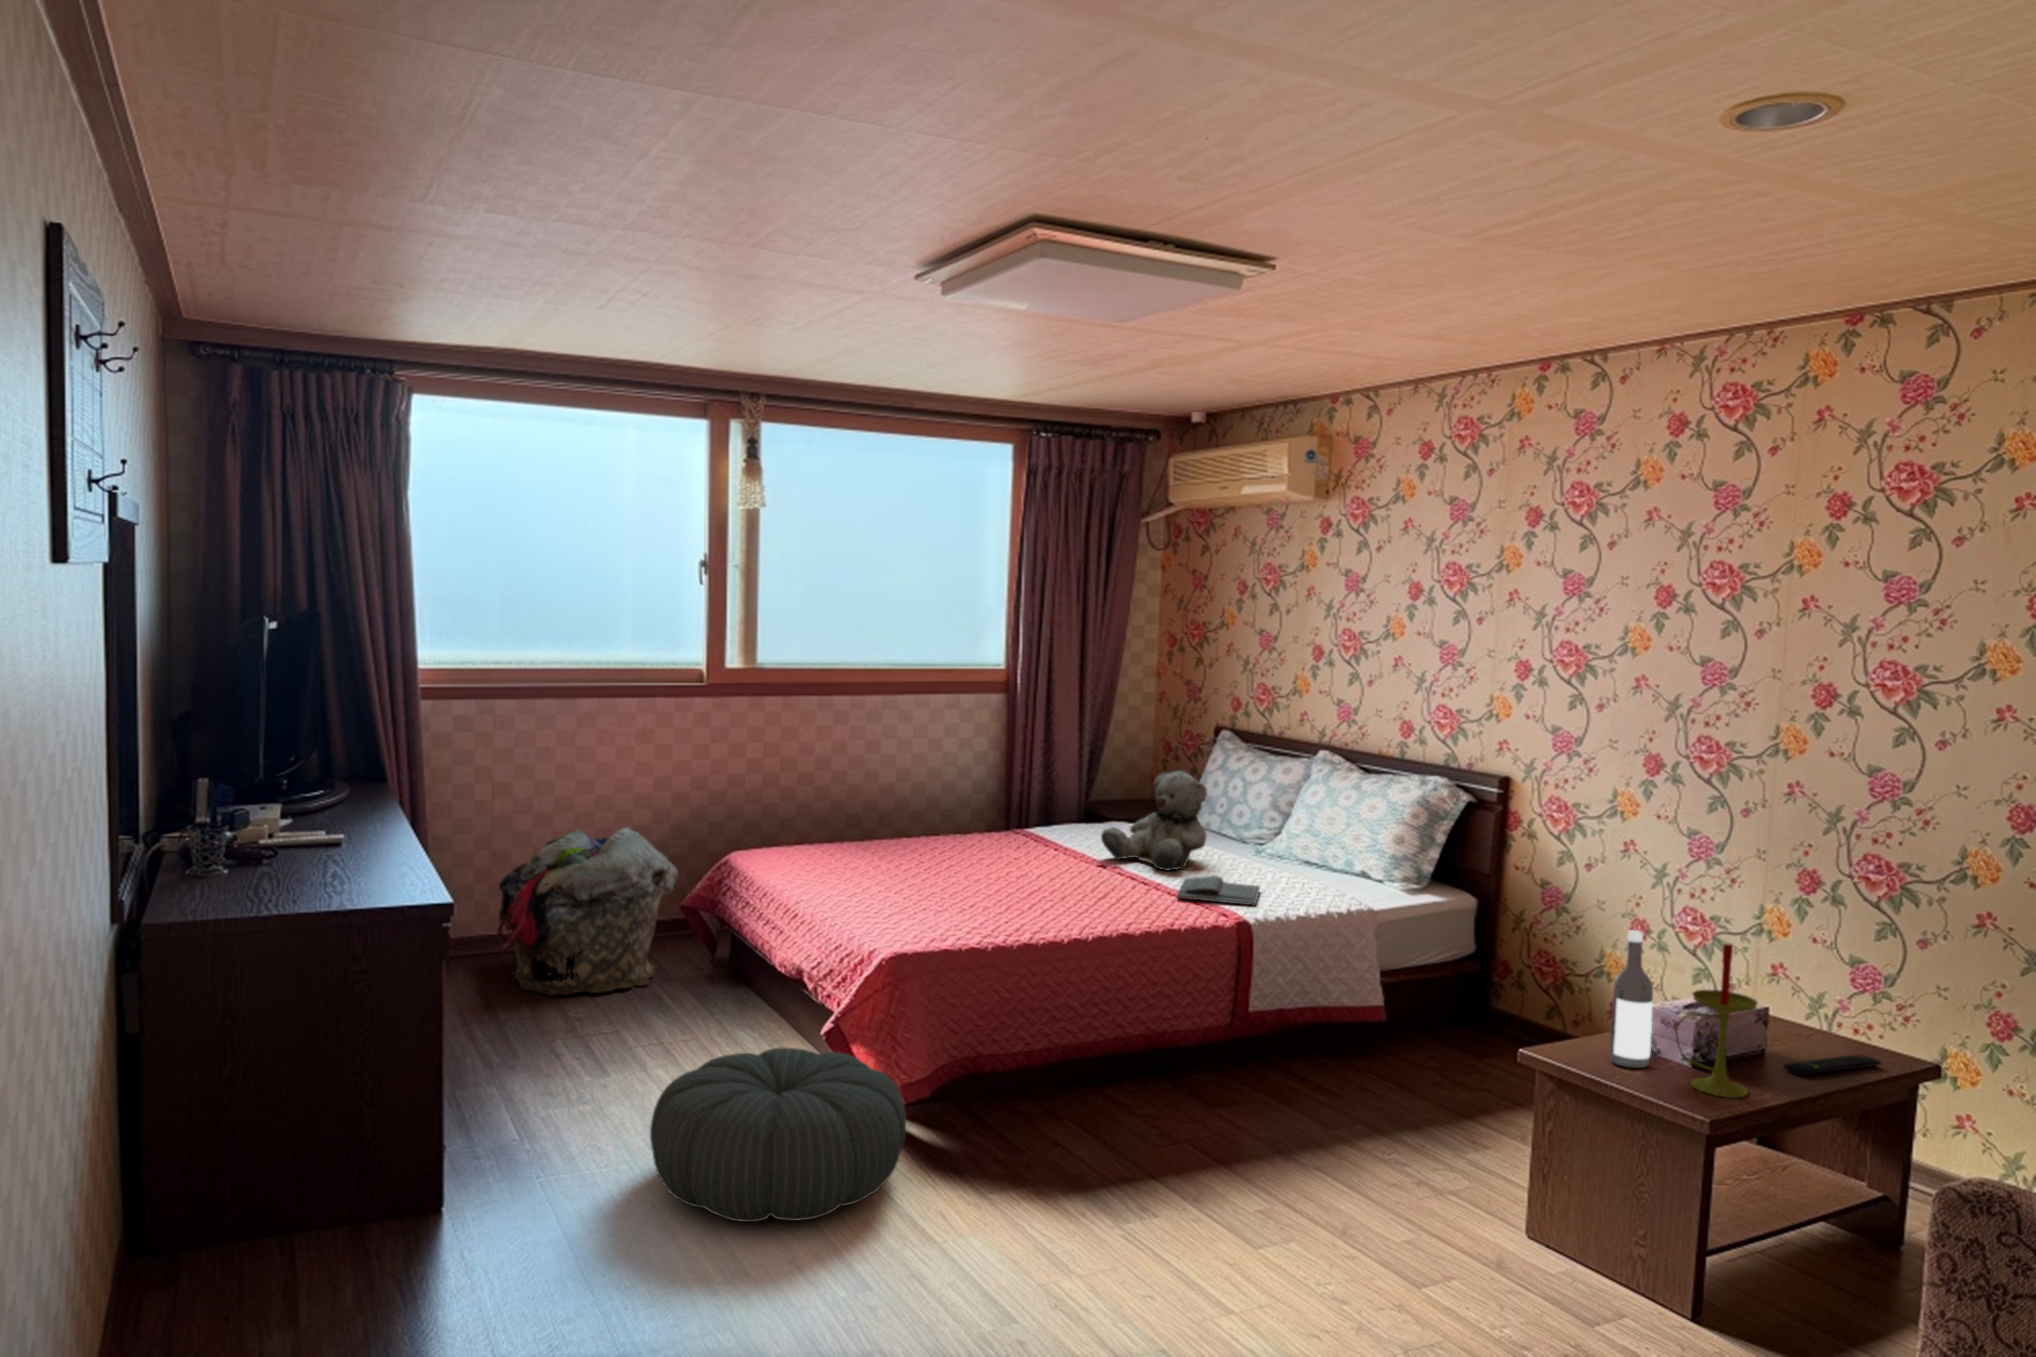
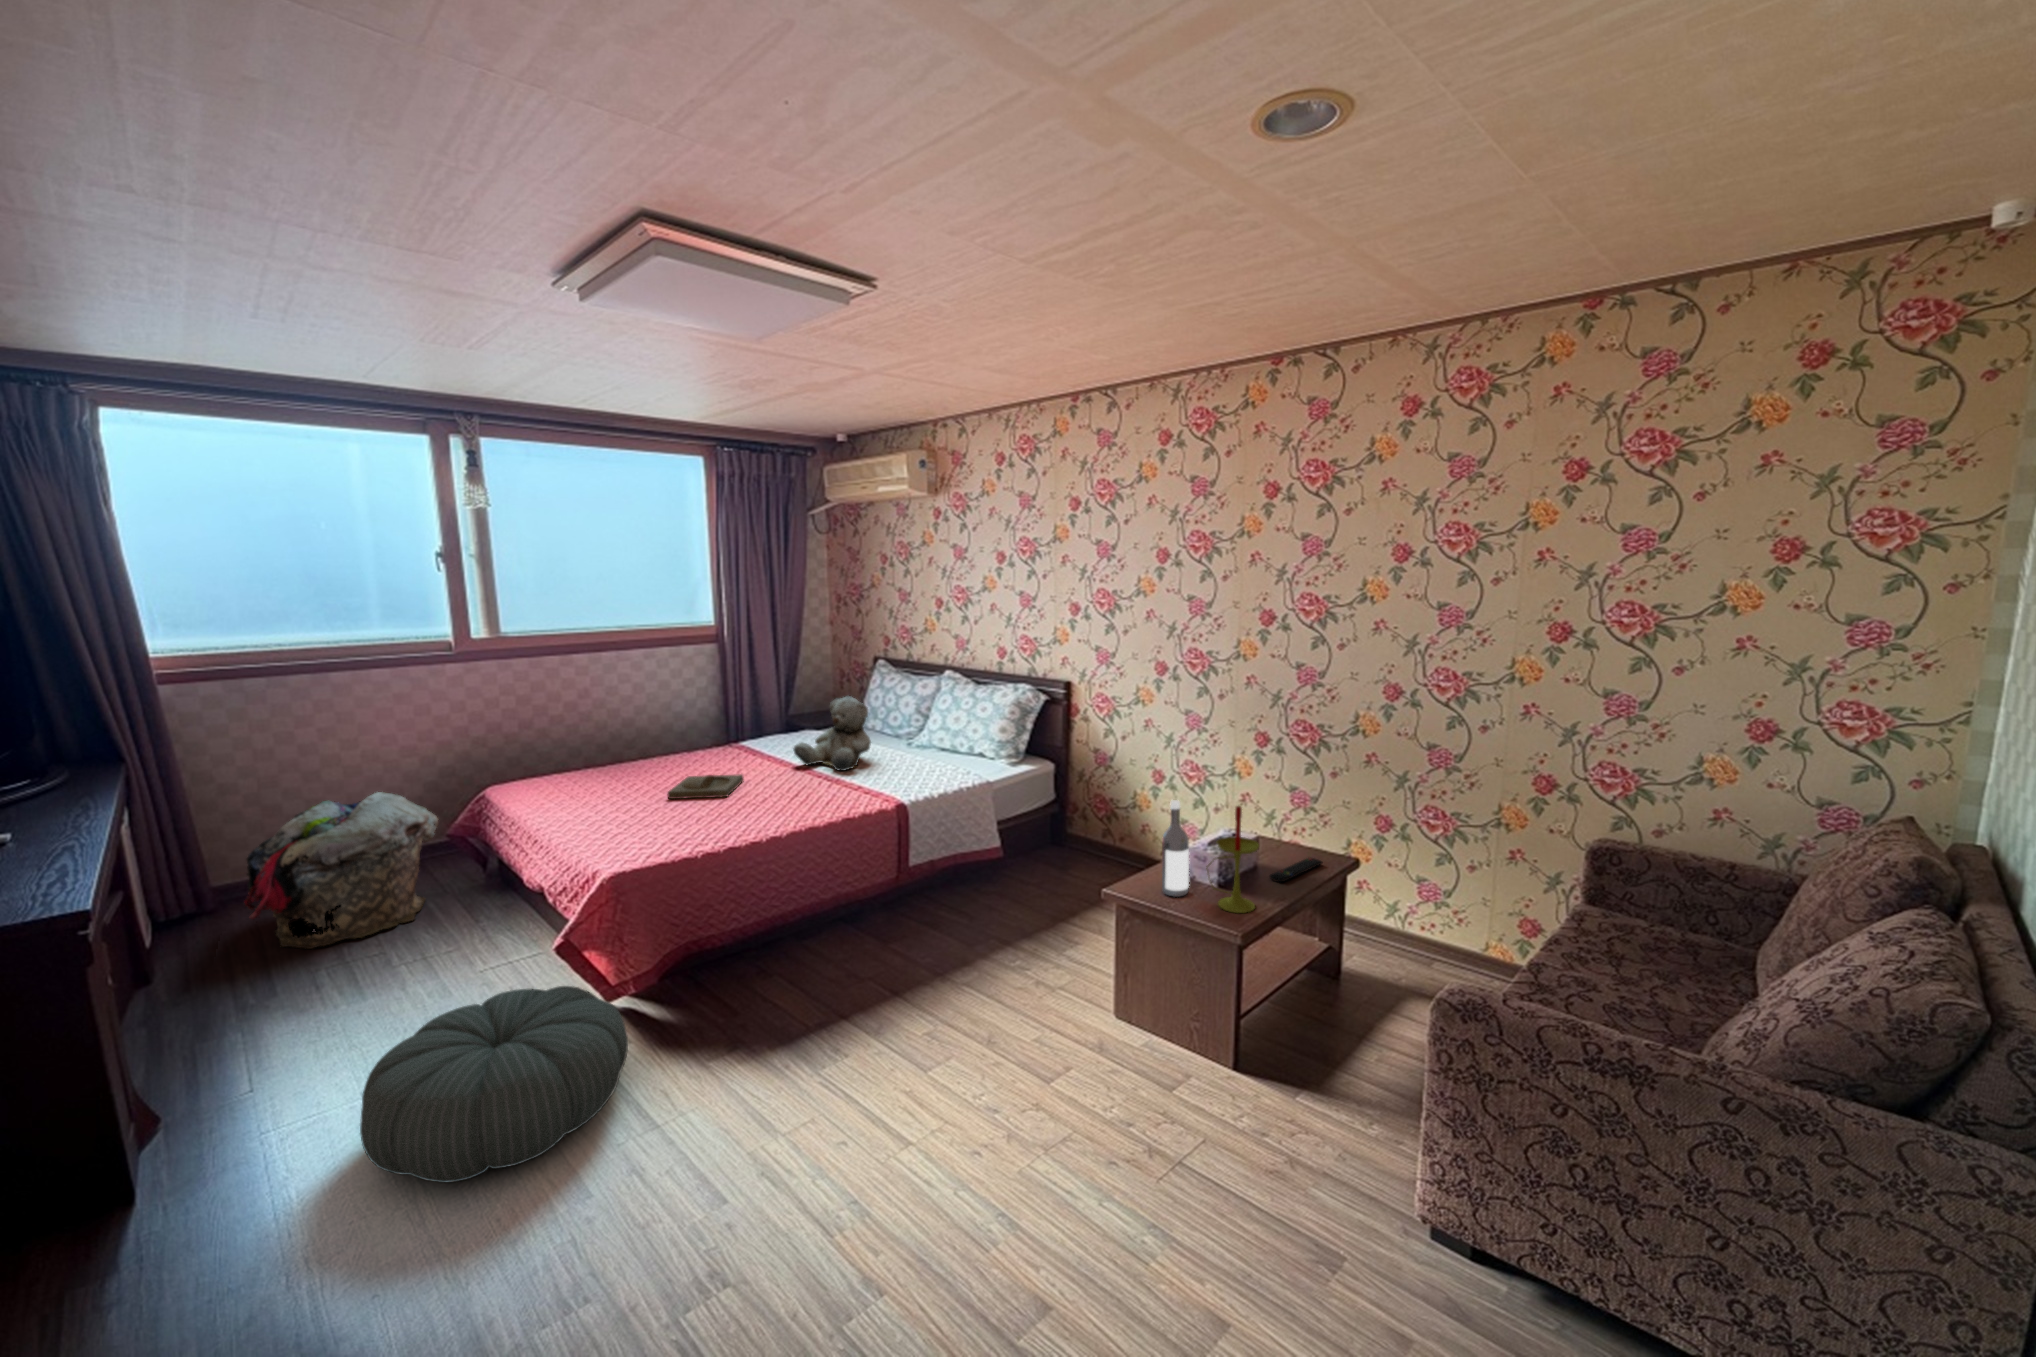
tray: none [945,853,1036,882] -> present [667,774,744,799]
book: present [1177,876,1260,906] -> none [850,773,911,796]

